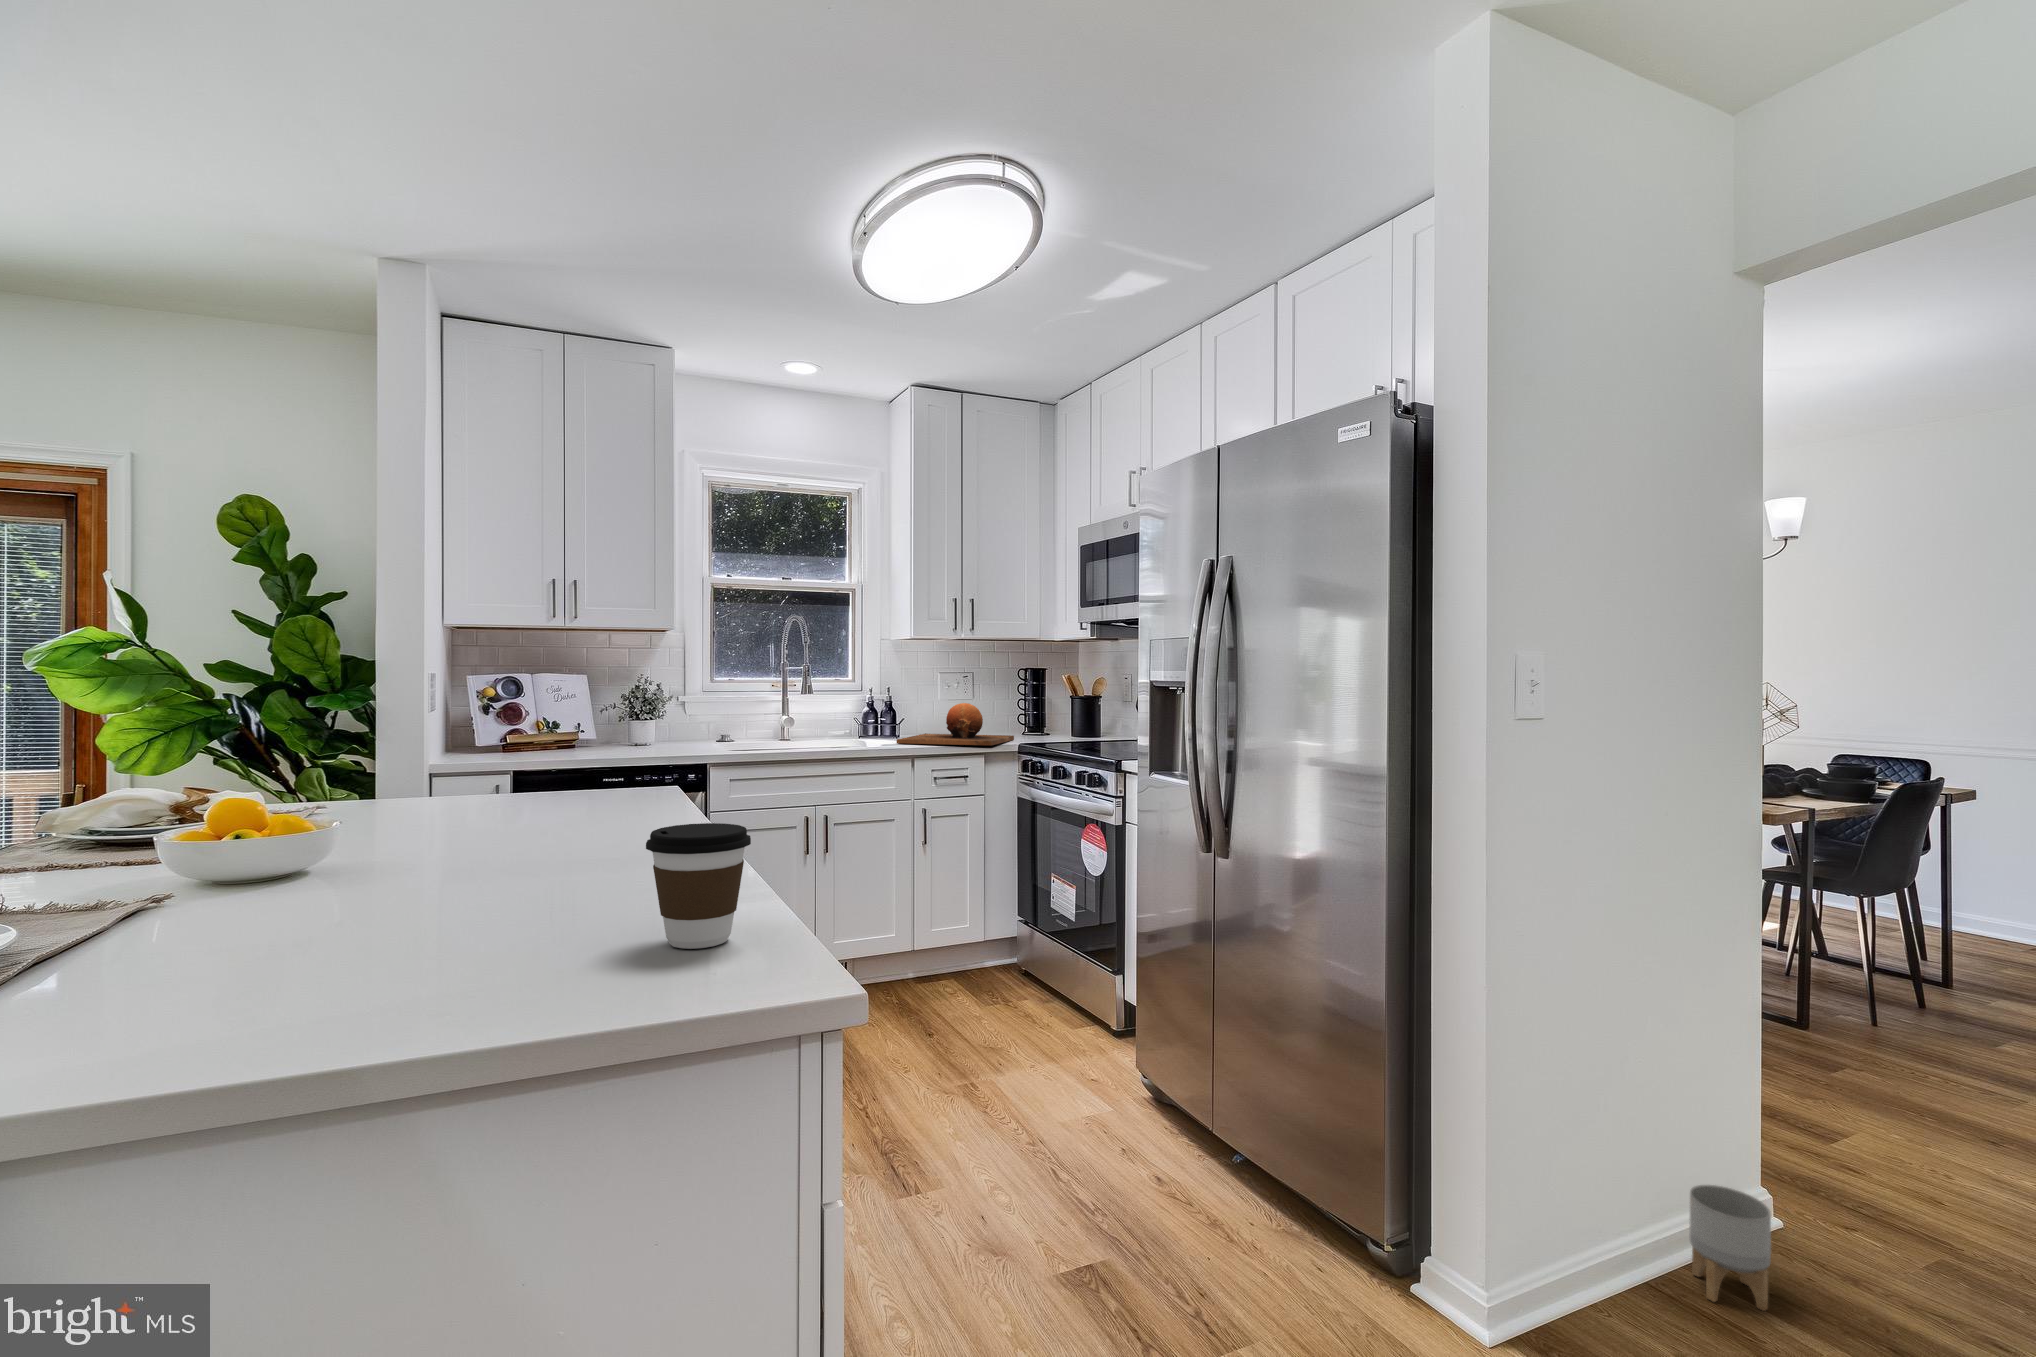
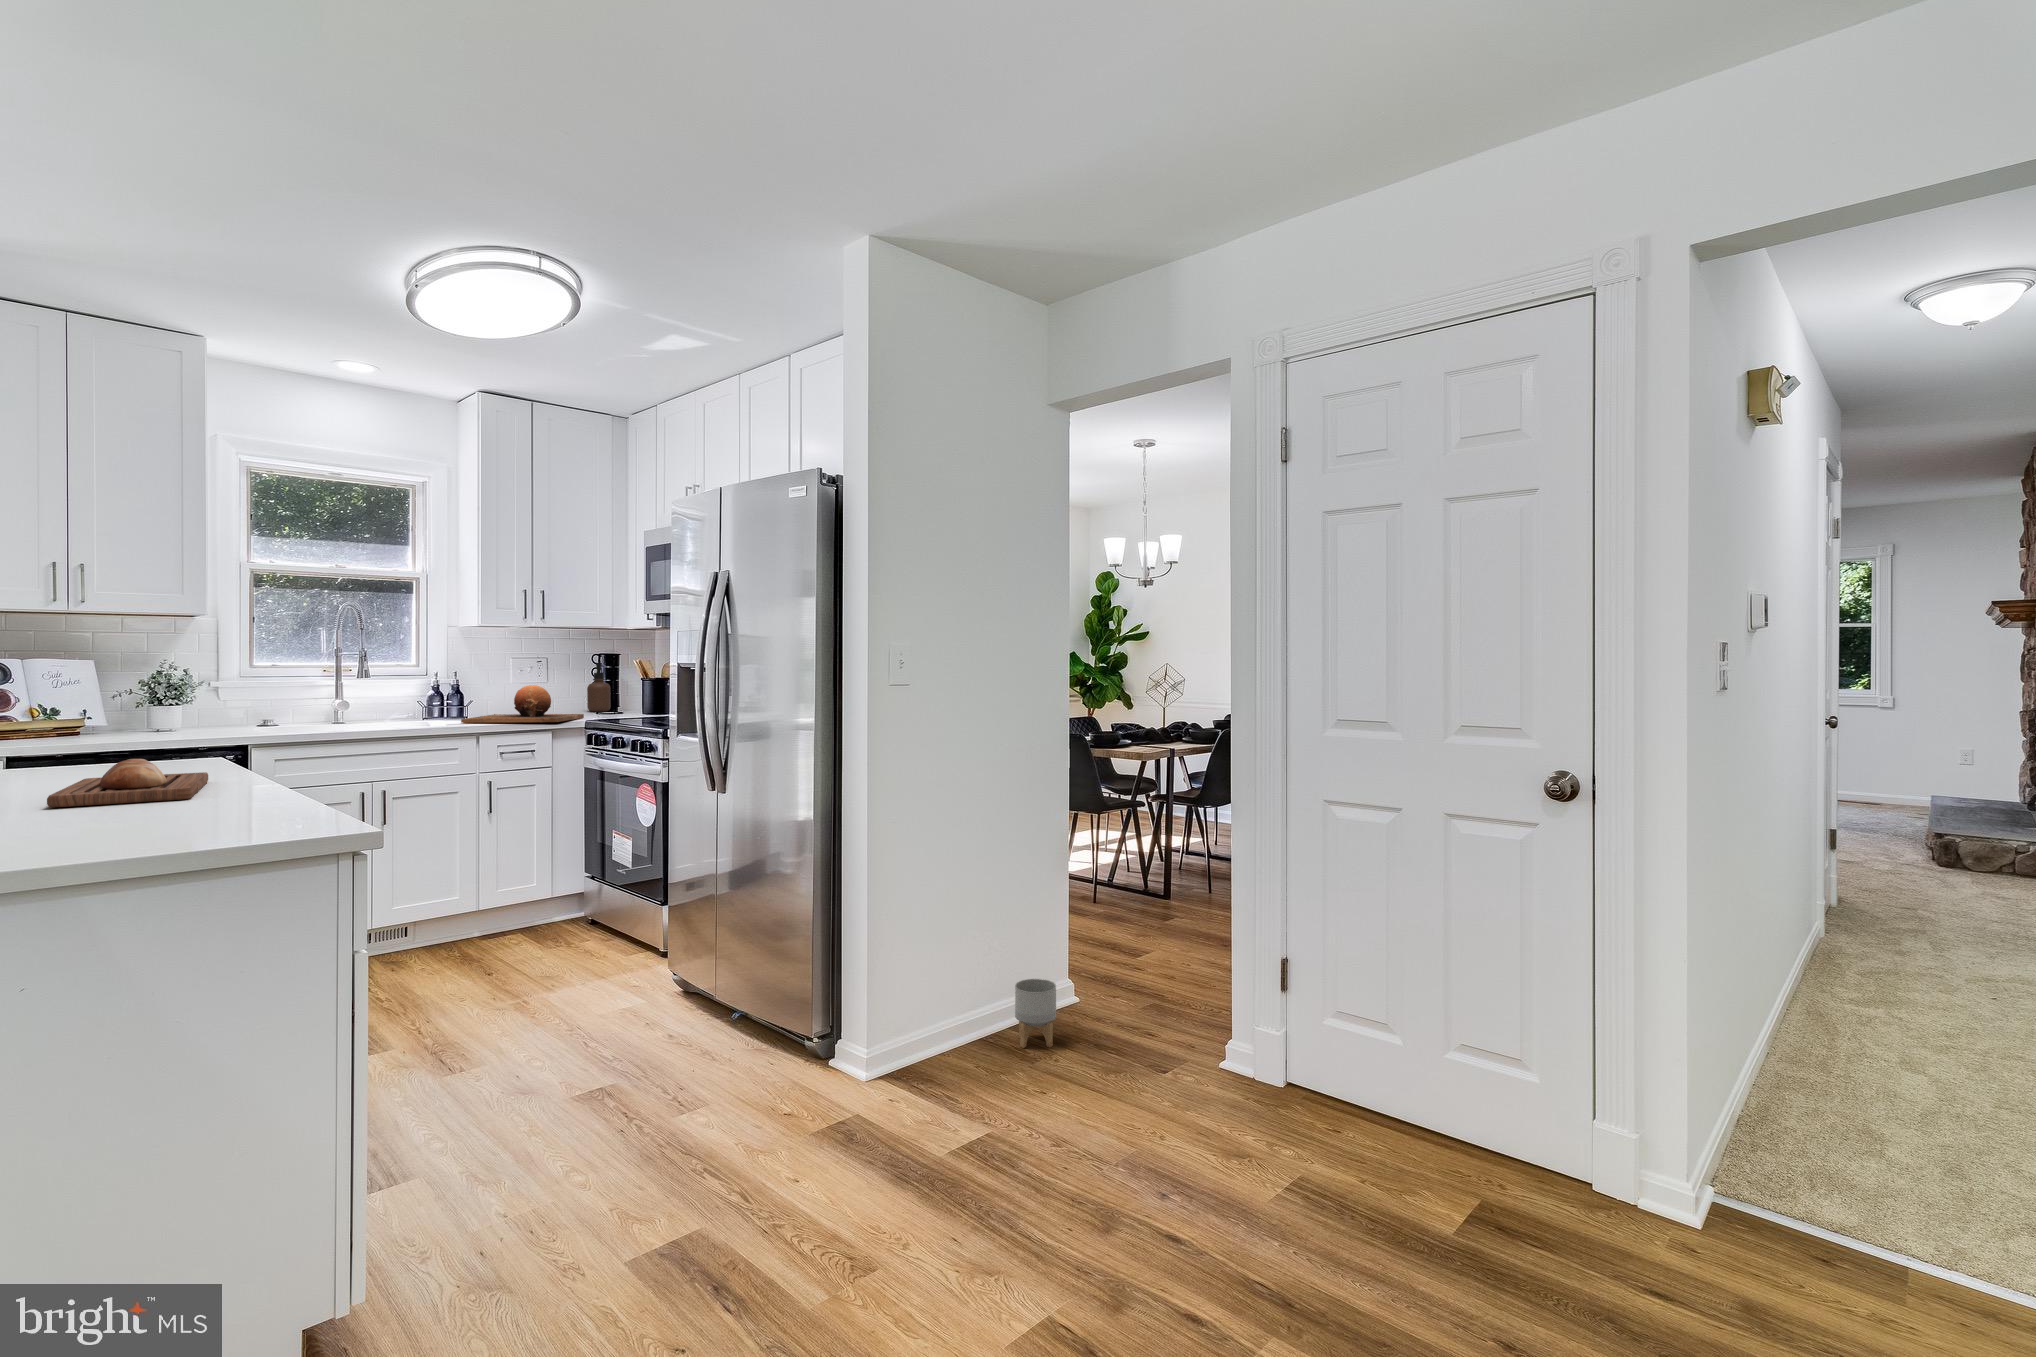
soap dispenser: none [1013,678,1037,732] -> present [587,663,611,712]
bread loaf: none [507,804,672,873] -> present [47,759,208,807]
coffee cup: present [646,823,751,949] -> none [190,748,276,827]

